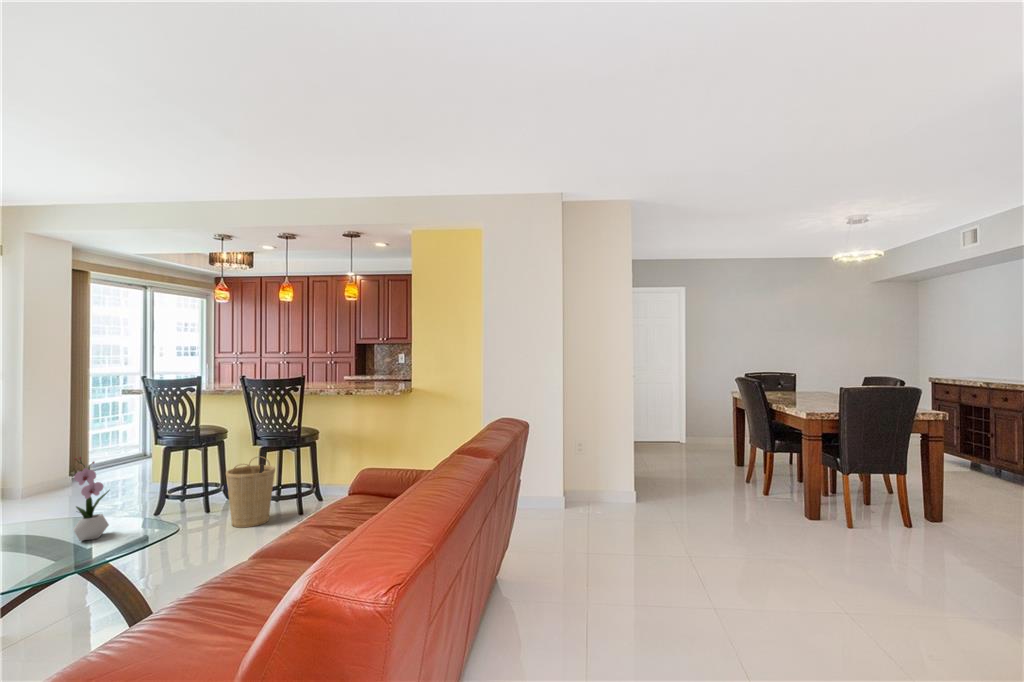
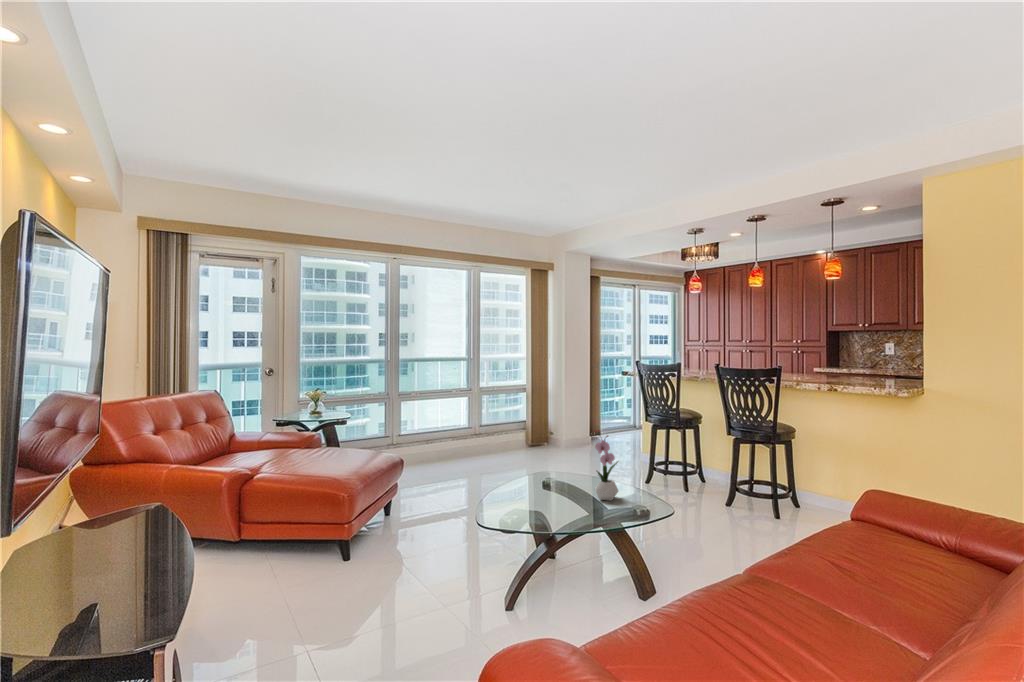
basket: present [226,457,275,528] -> none [703,446,751,516]

